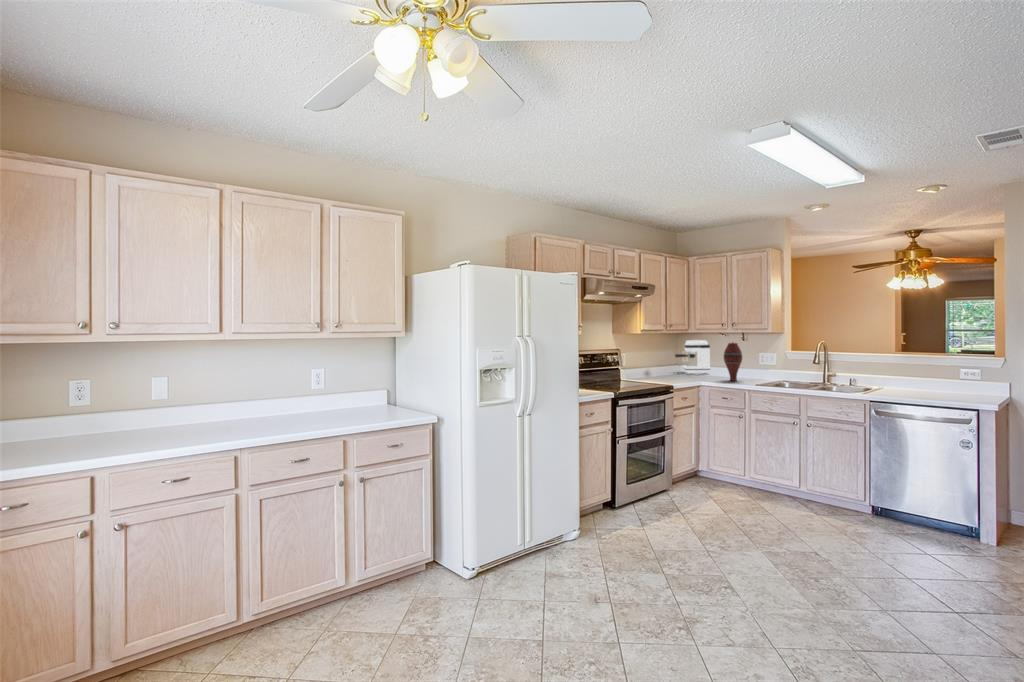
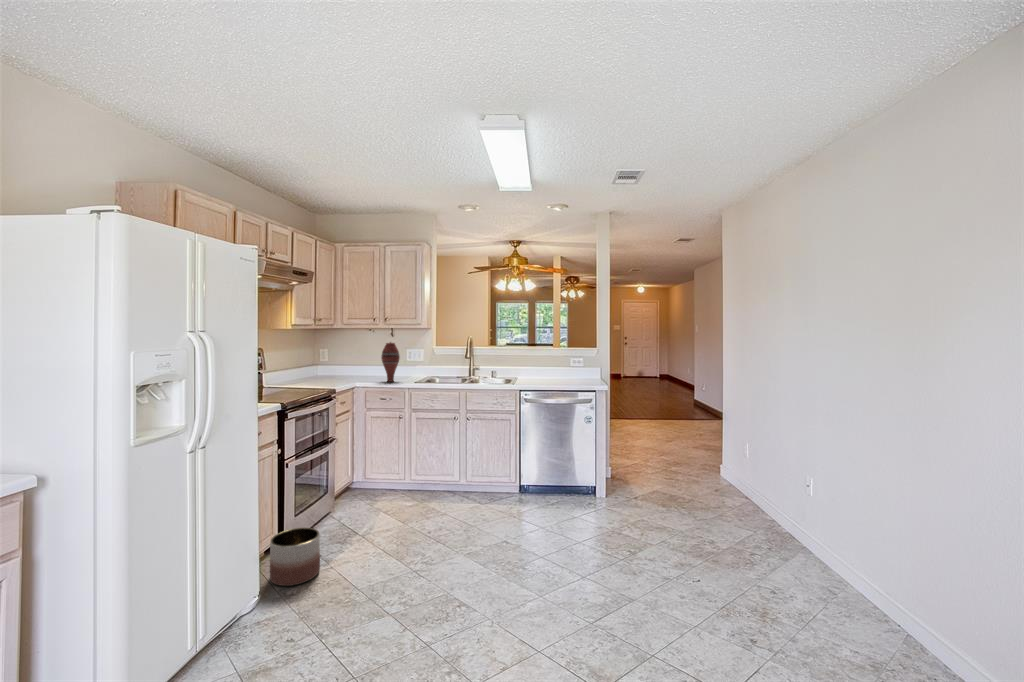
coffee maker: present [675,340,710,373] -> none [318,342,358,377]
planter: none [601,491,636,531] -> present [270,528,320,586]

